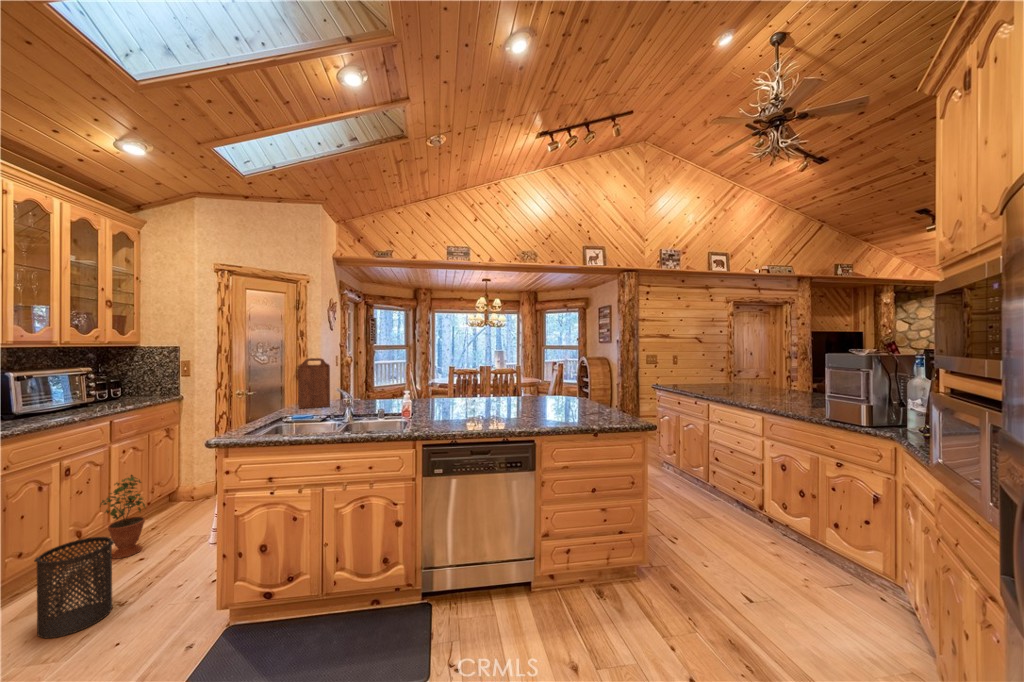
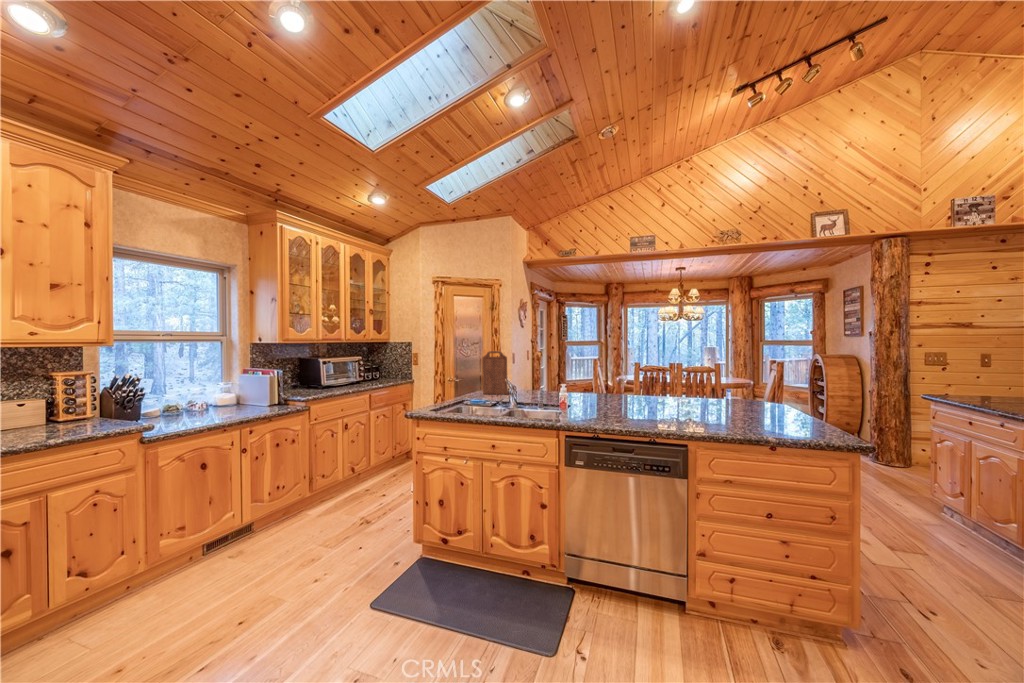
potted plant: present [100,475,145,559] -> none [363,434,389,494]
trash can: present [34,537,114,638] -> none [323,474,362,536]

